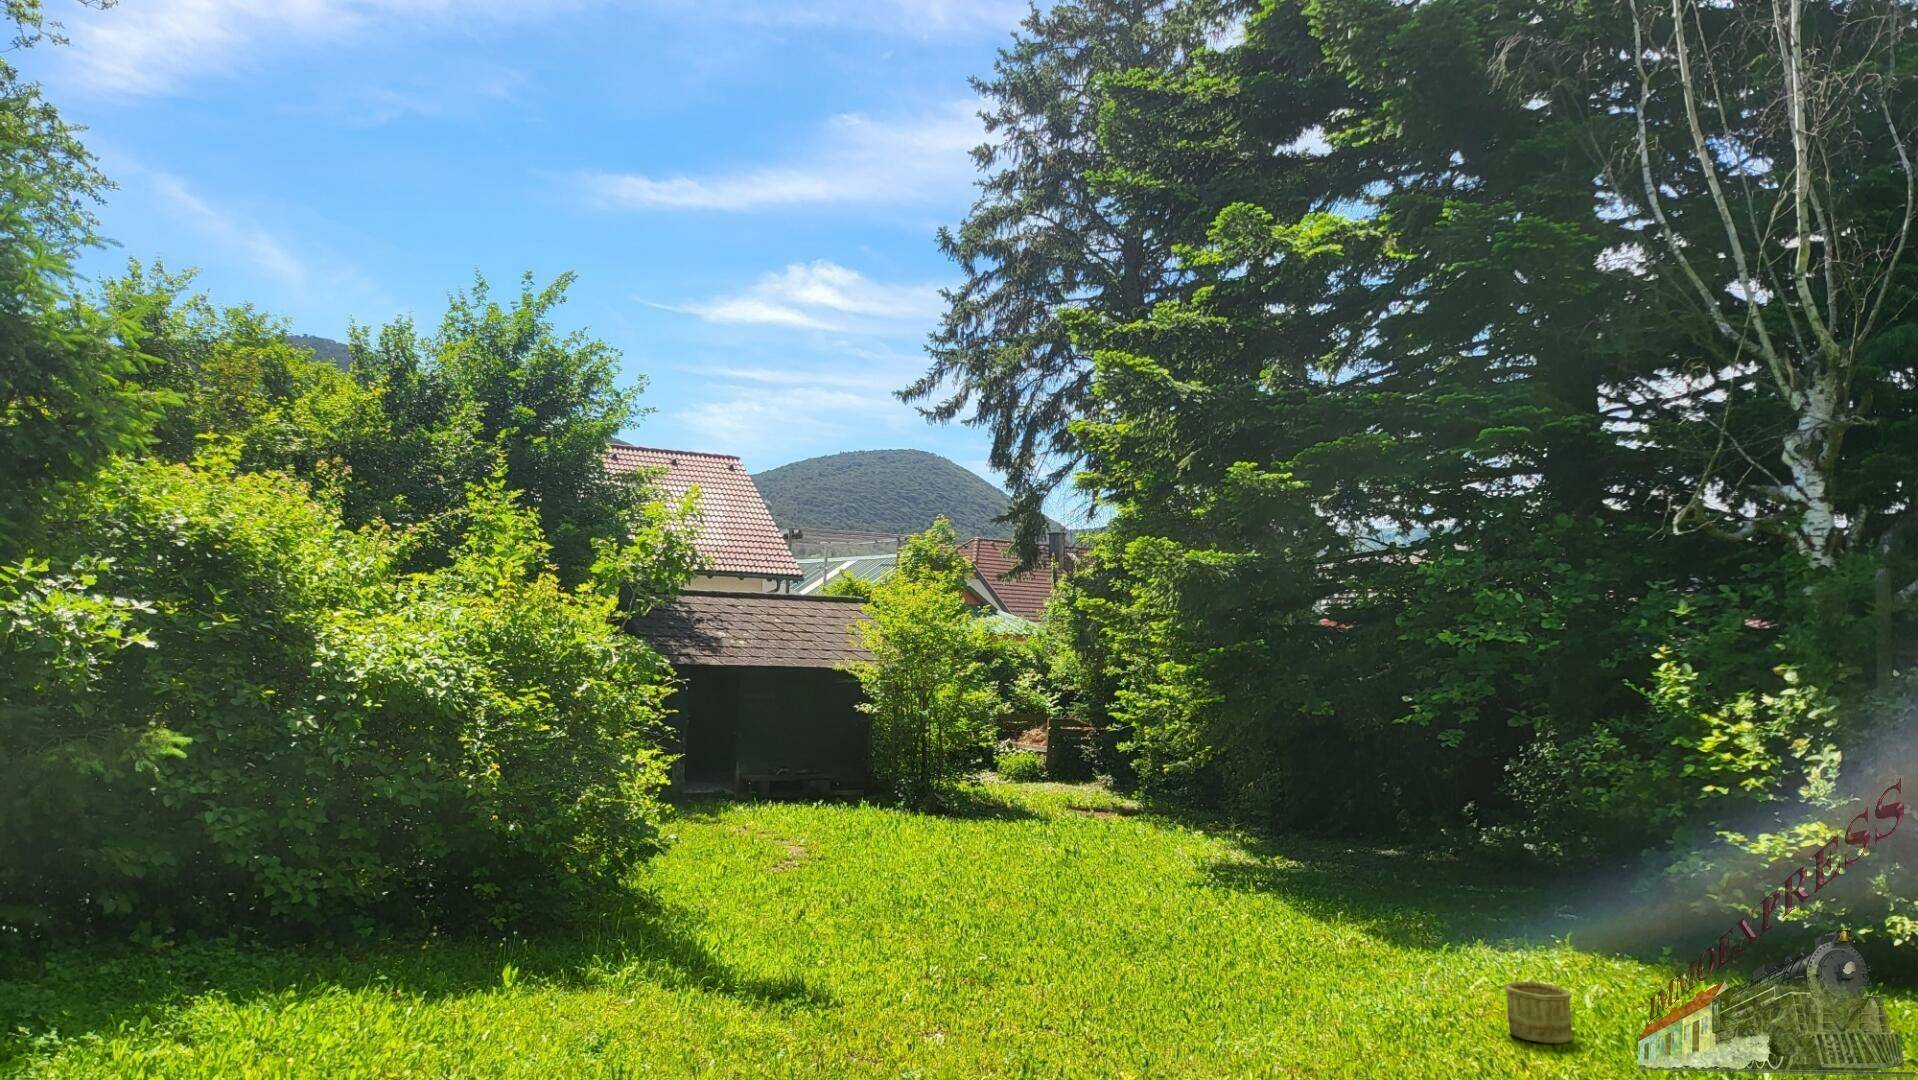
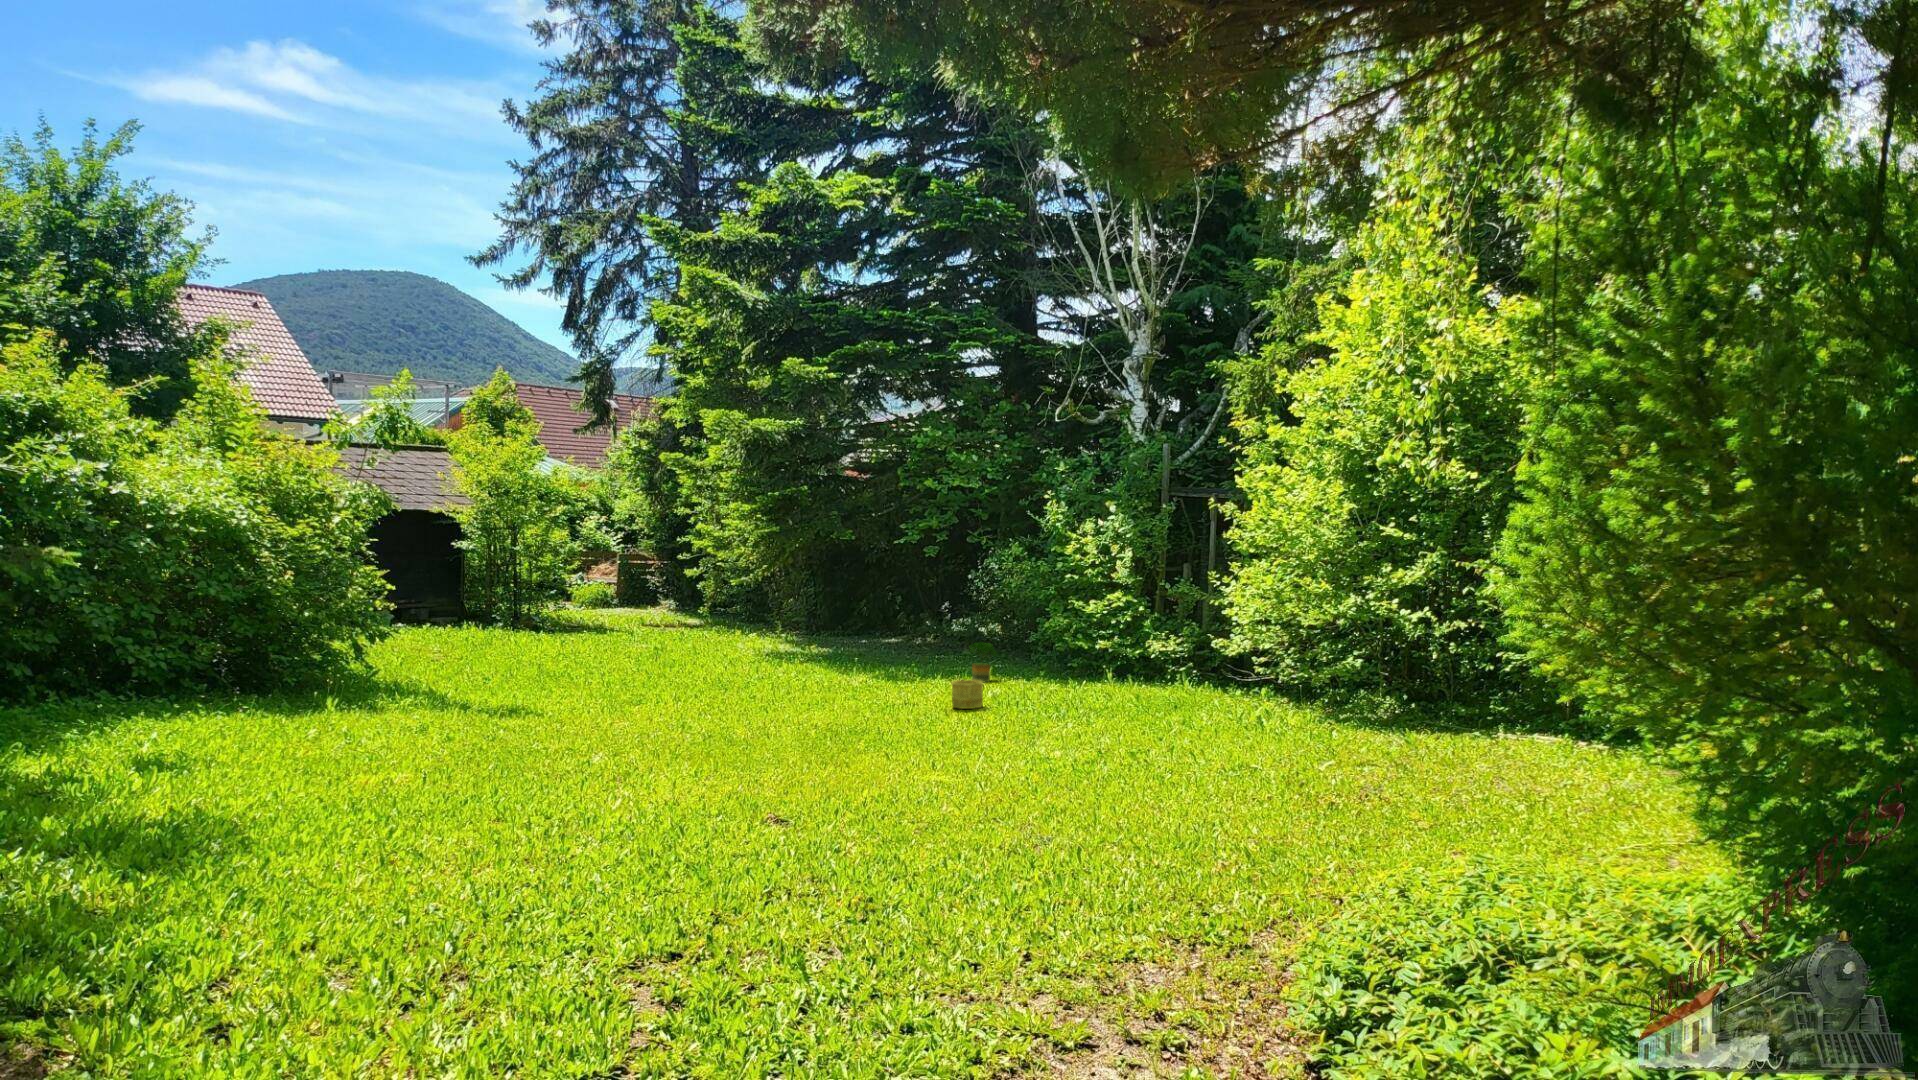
potted tree: none [1528,898,1584,972] -> present [970,642,996,682]

